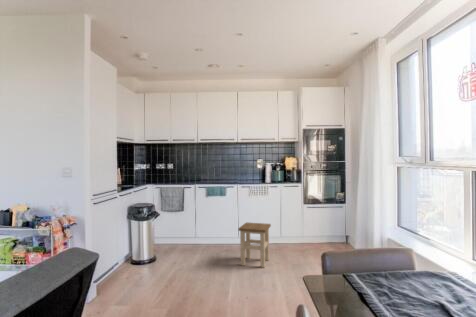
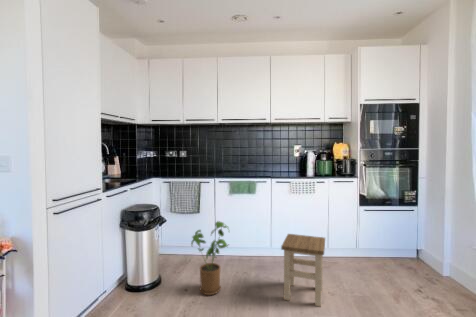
house plant: none [177,214,204,264] -> present [191,221,228,295]

